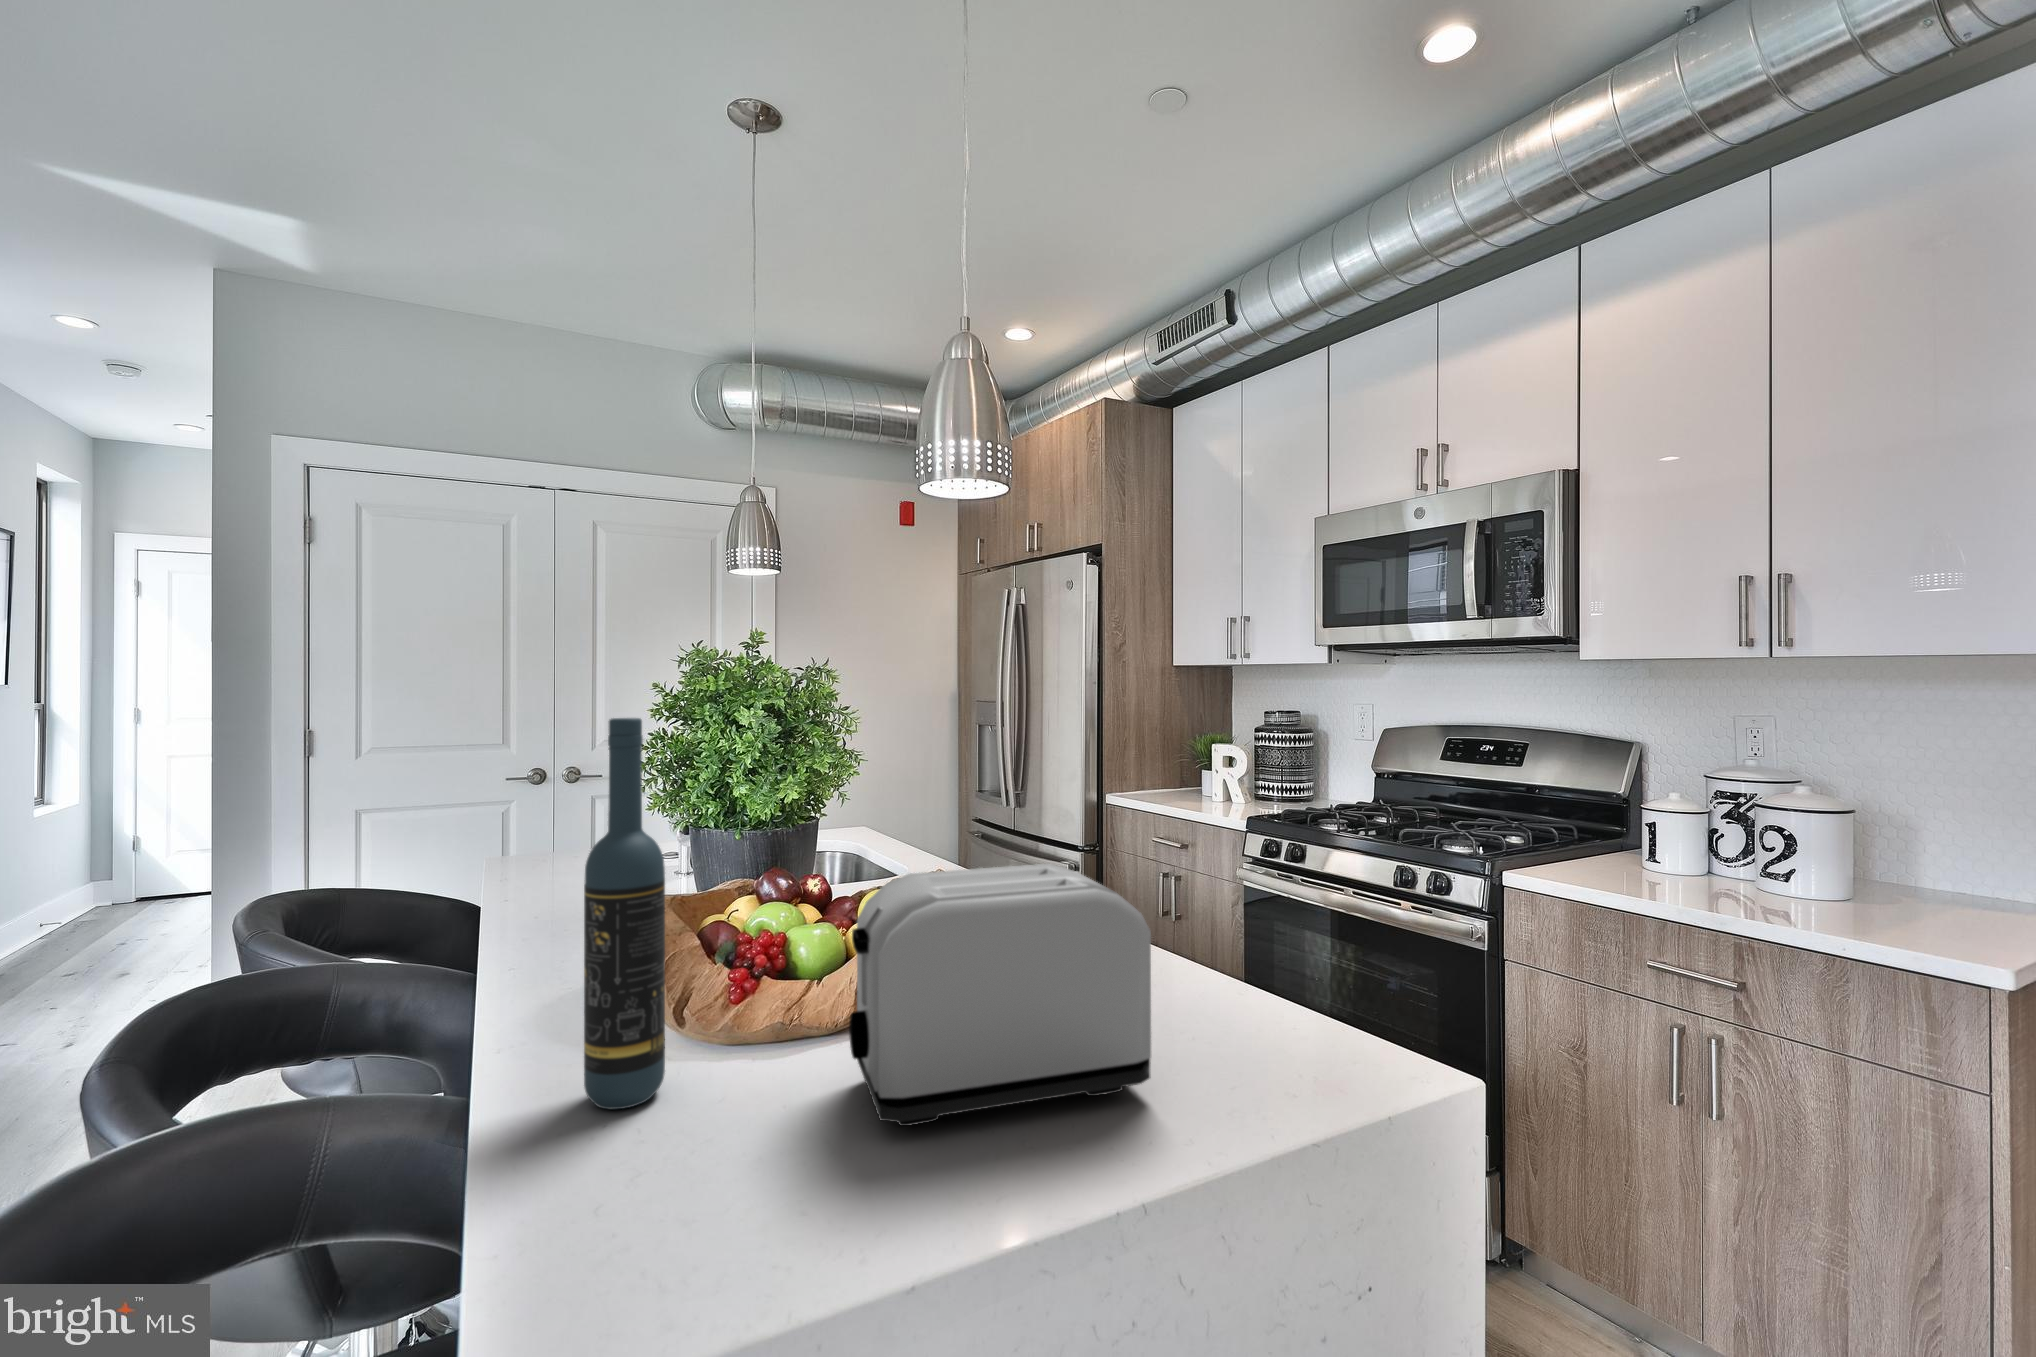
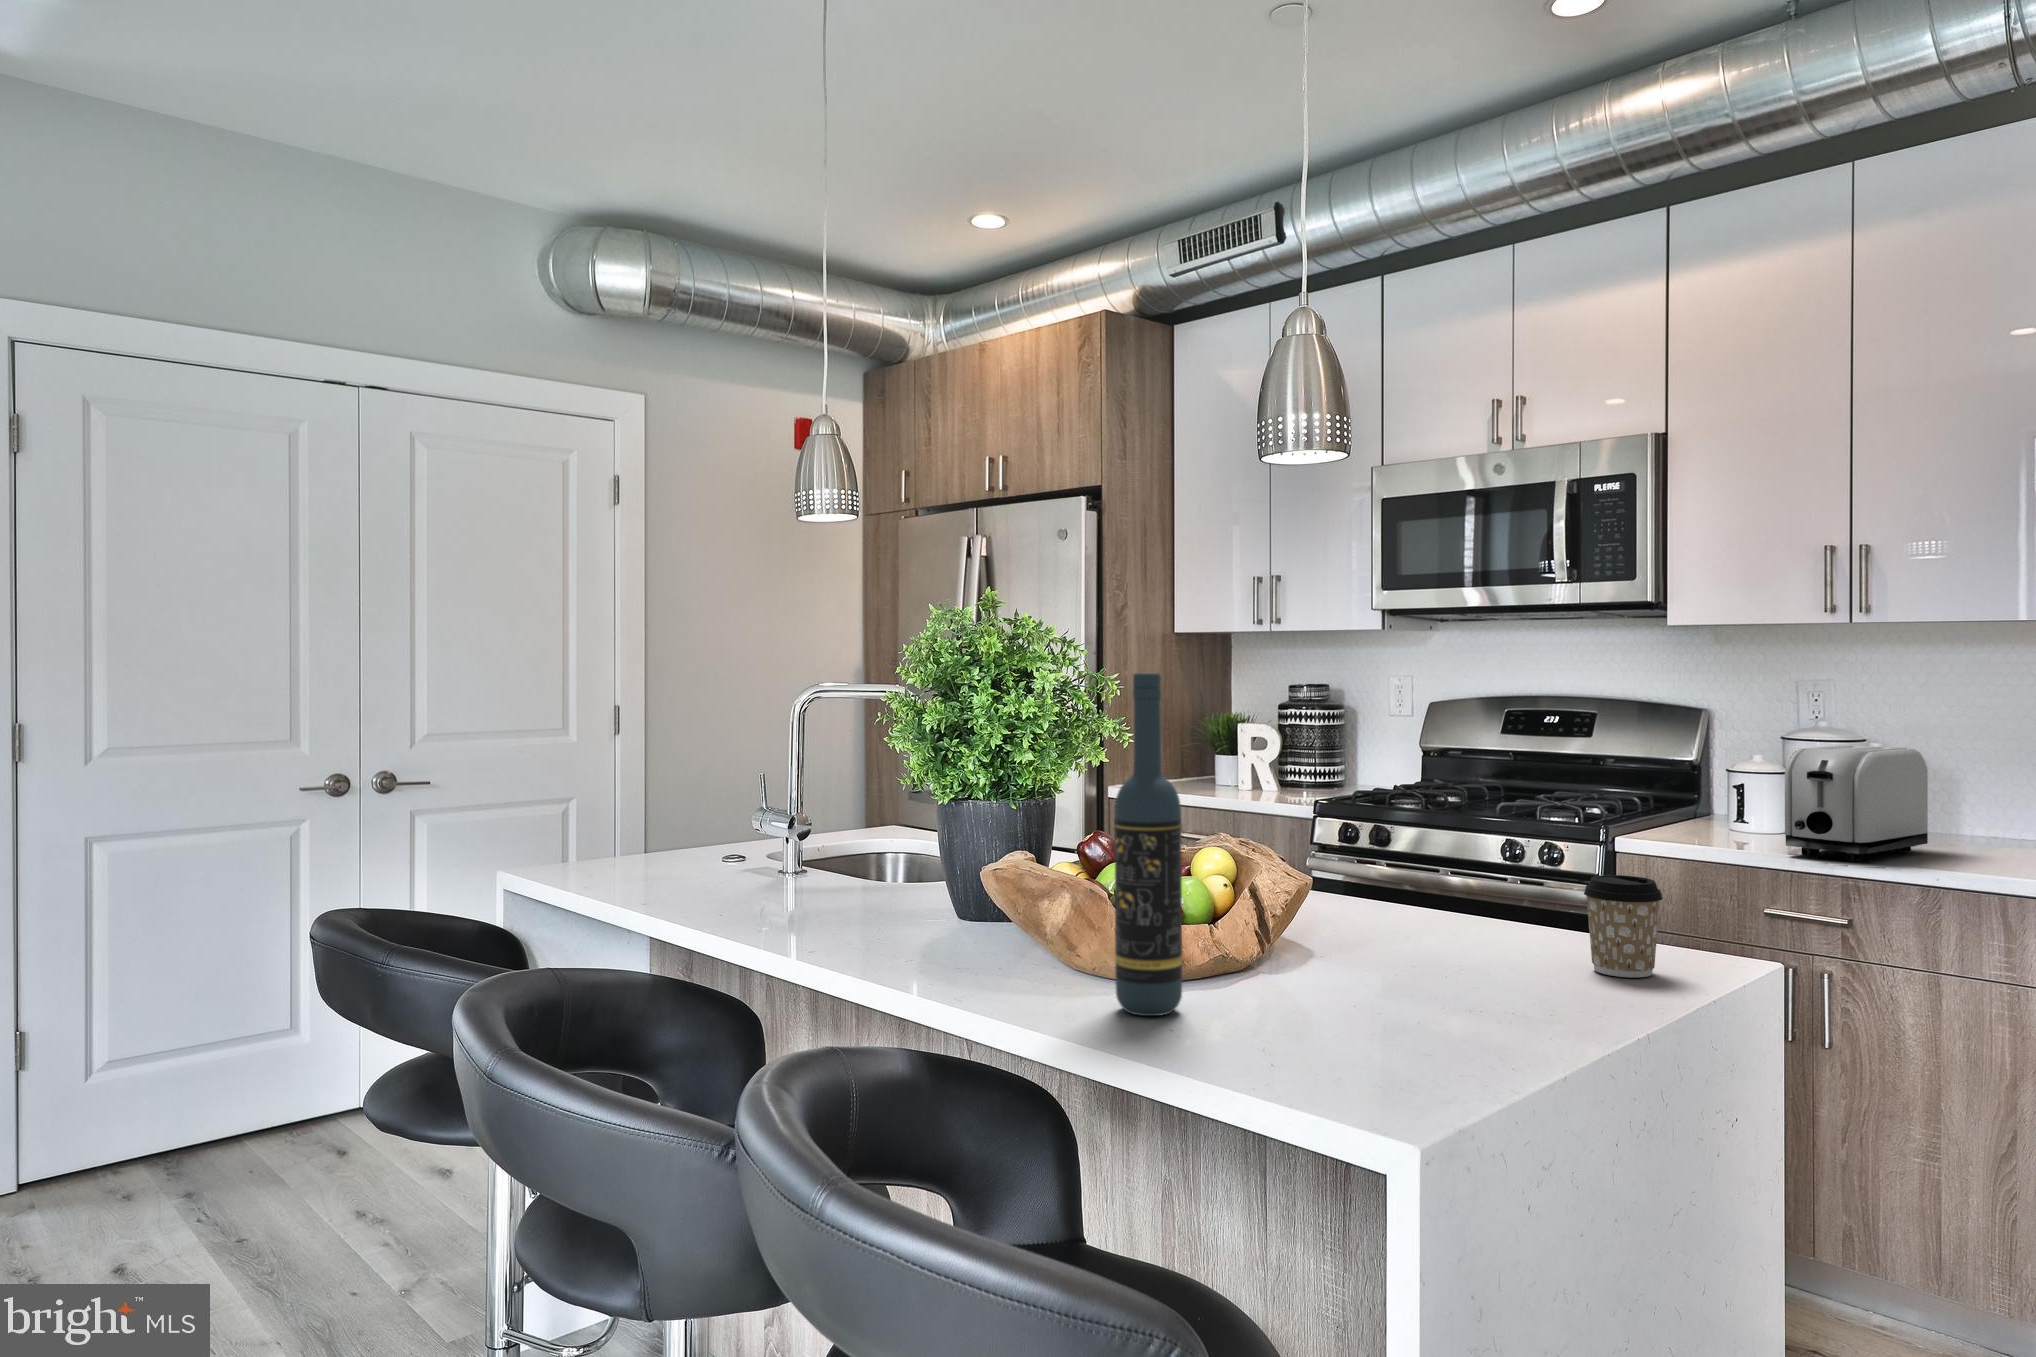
toaster: present [849,864,1151,1126] -> present [1785,745,1928,861]
coffee cup: none [1210,964,1301,1103] -> present [1584,875,1663,978]

